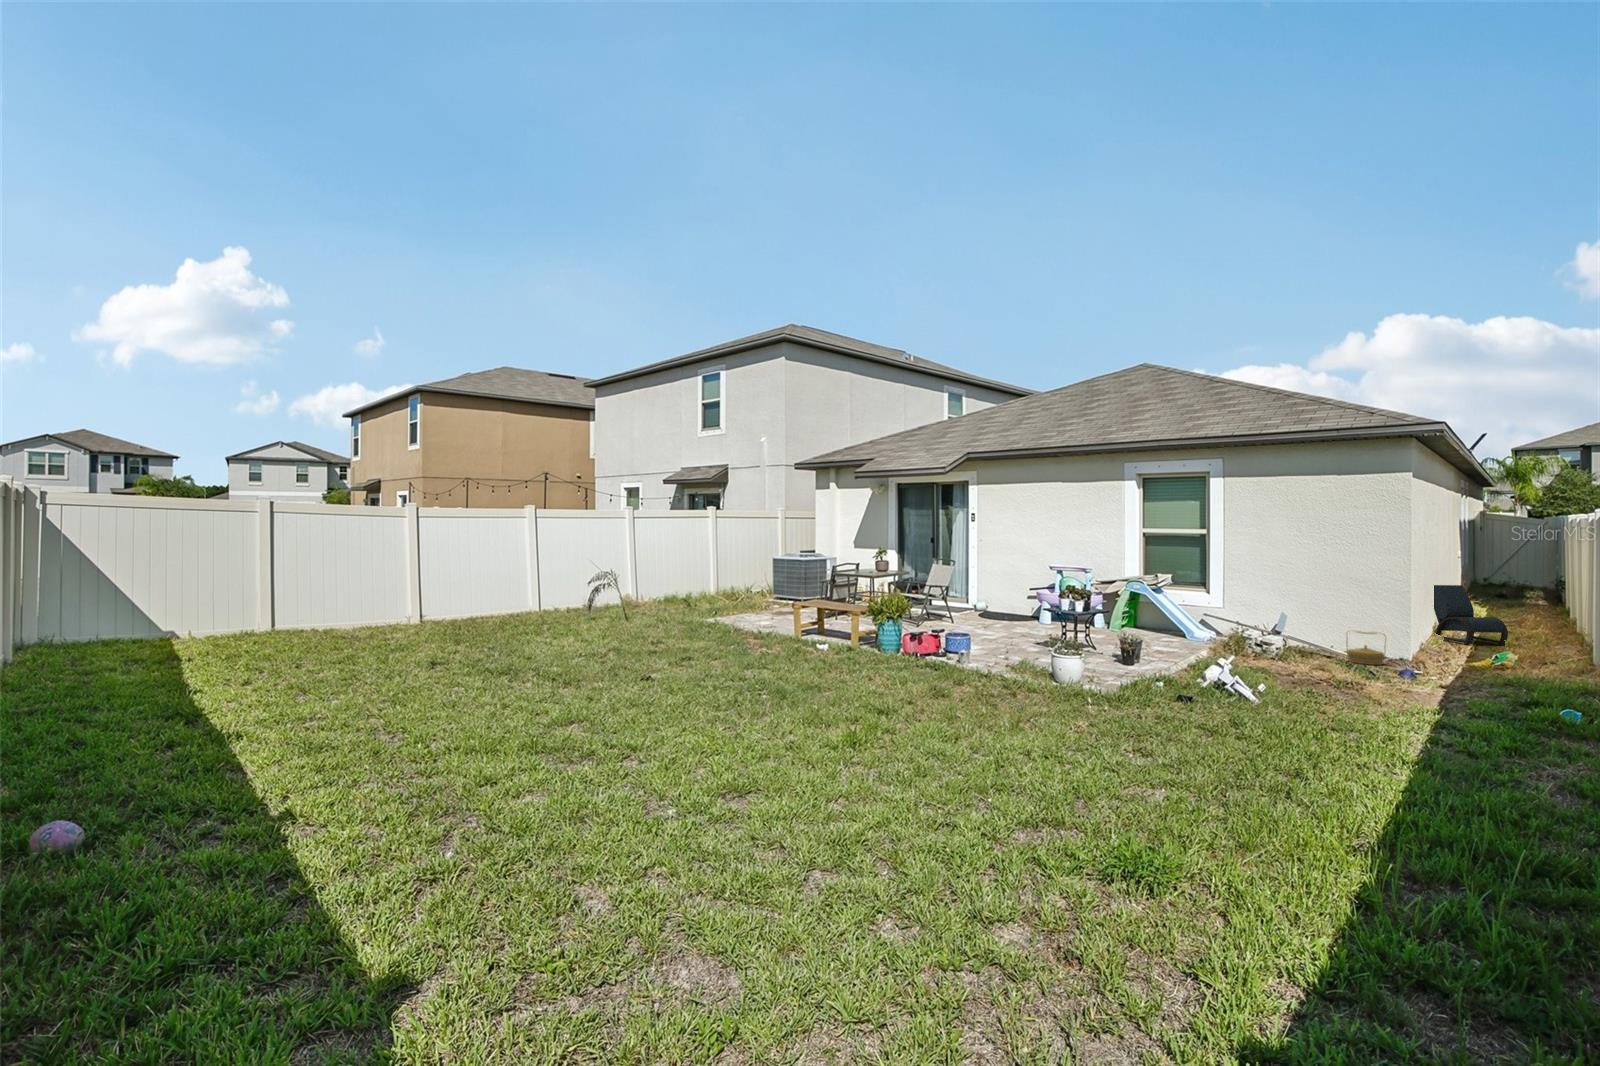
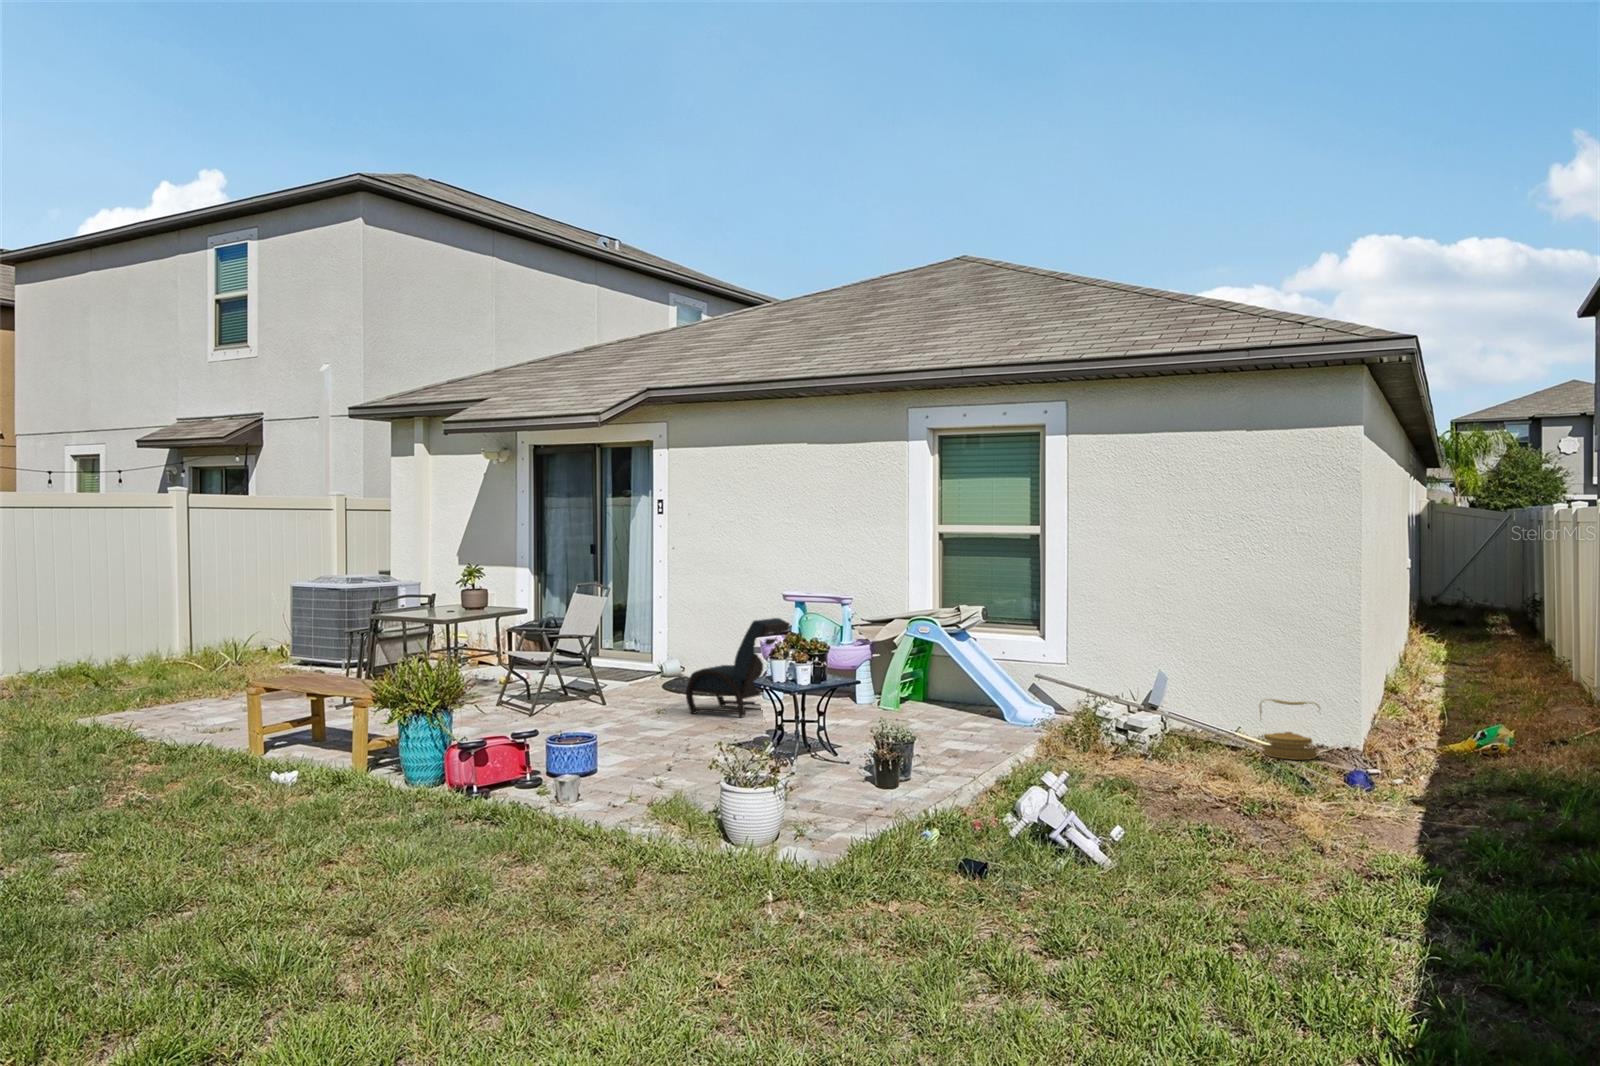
lounge chair: present [1434,585,1508,645] -> present [686,618,790,717]

